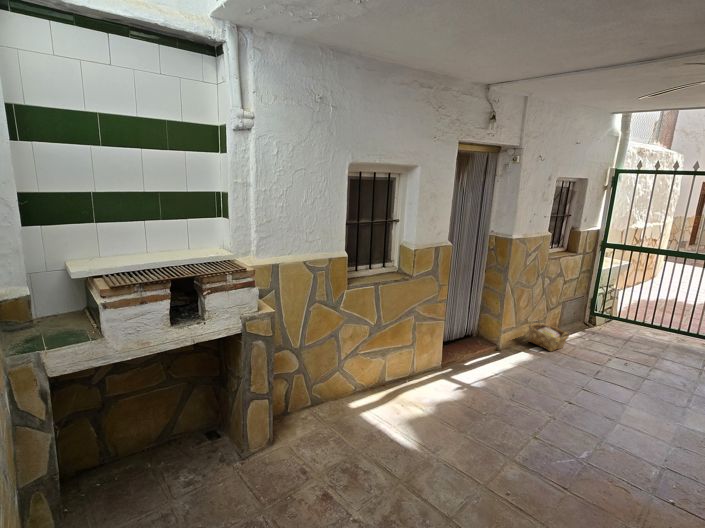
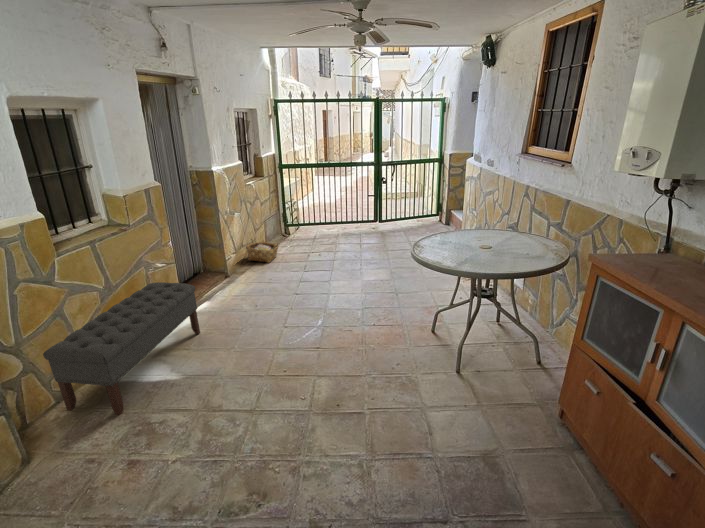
bench: none [313,333,450,443] -> present [43,282,200,415]

